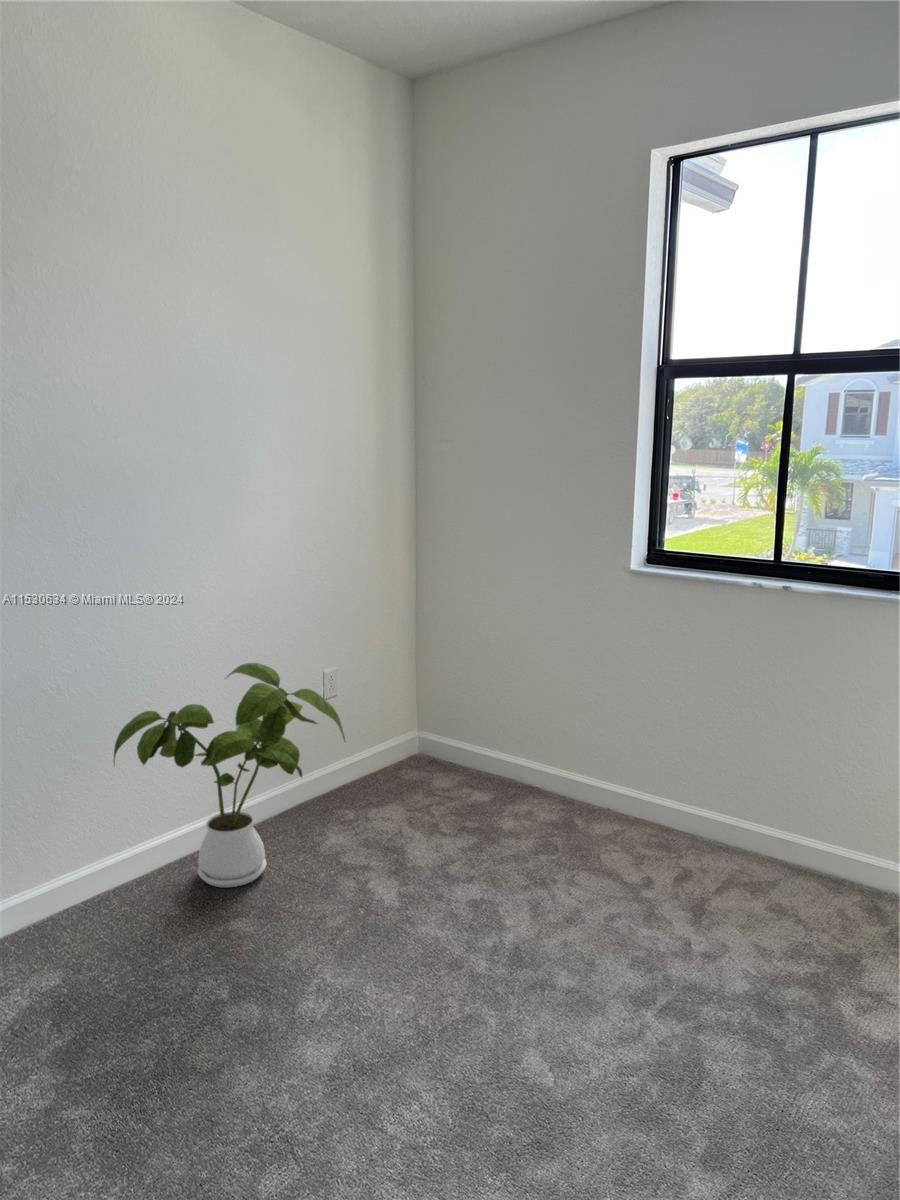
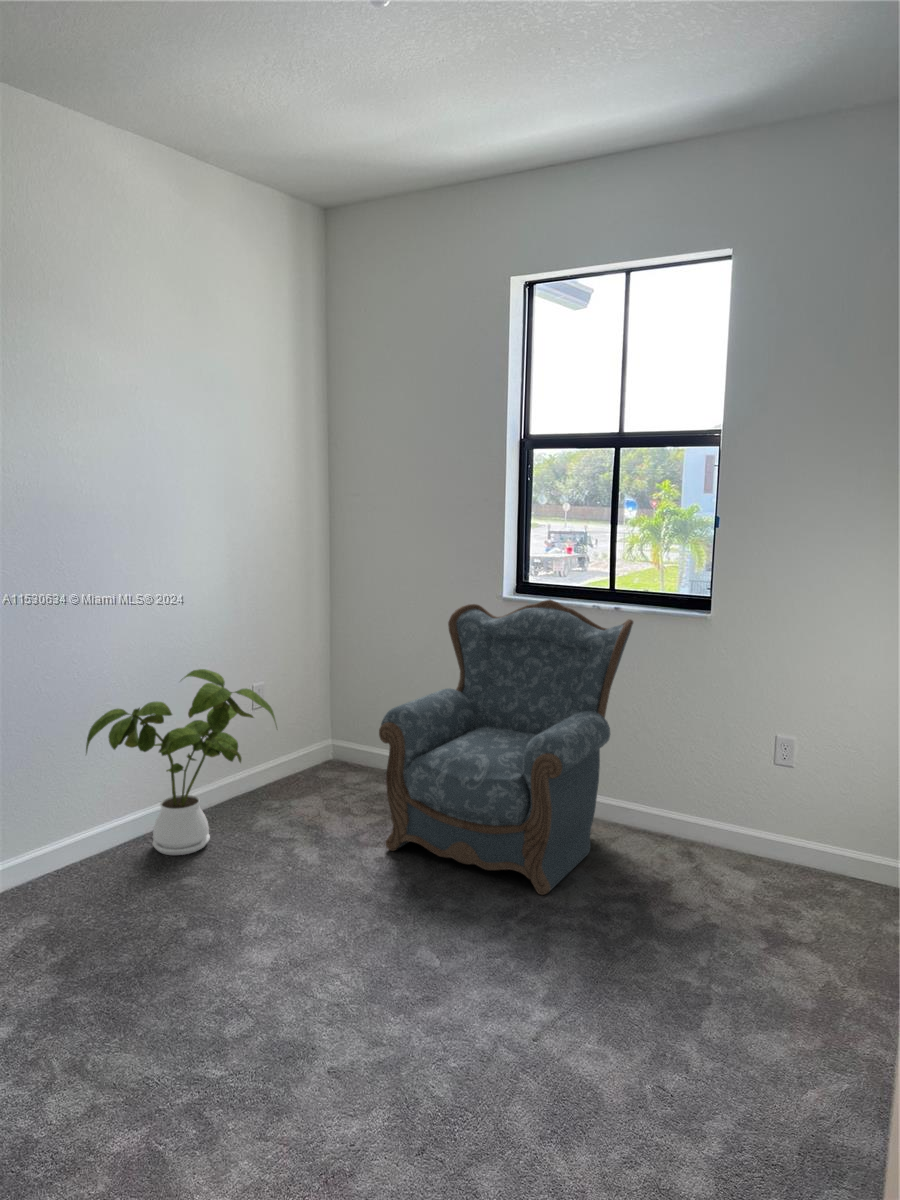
armchair: none [473,575,810,973] -> present [379,600,633,895]

